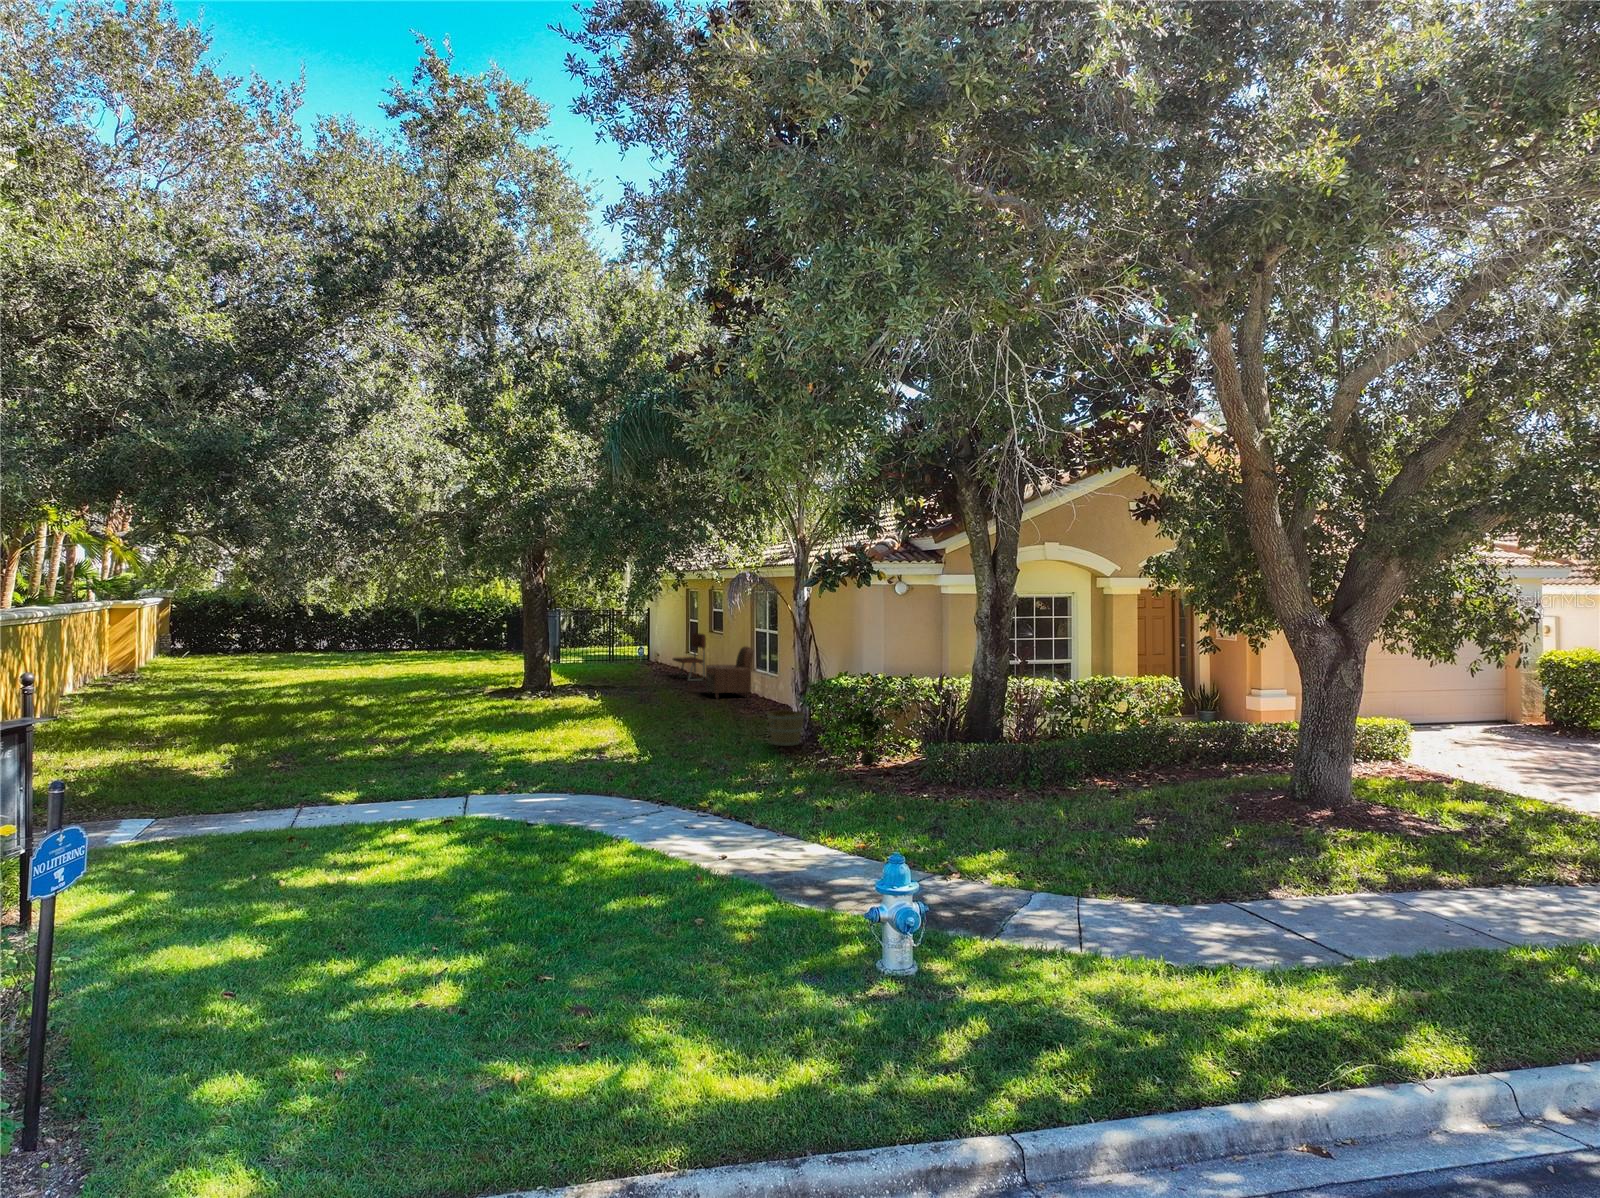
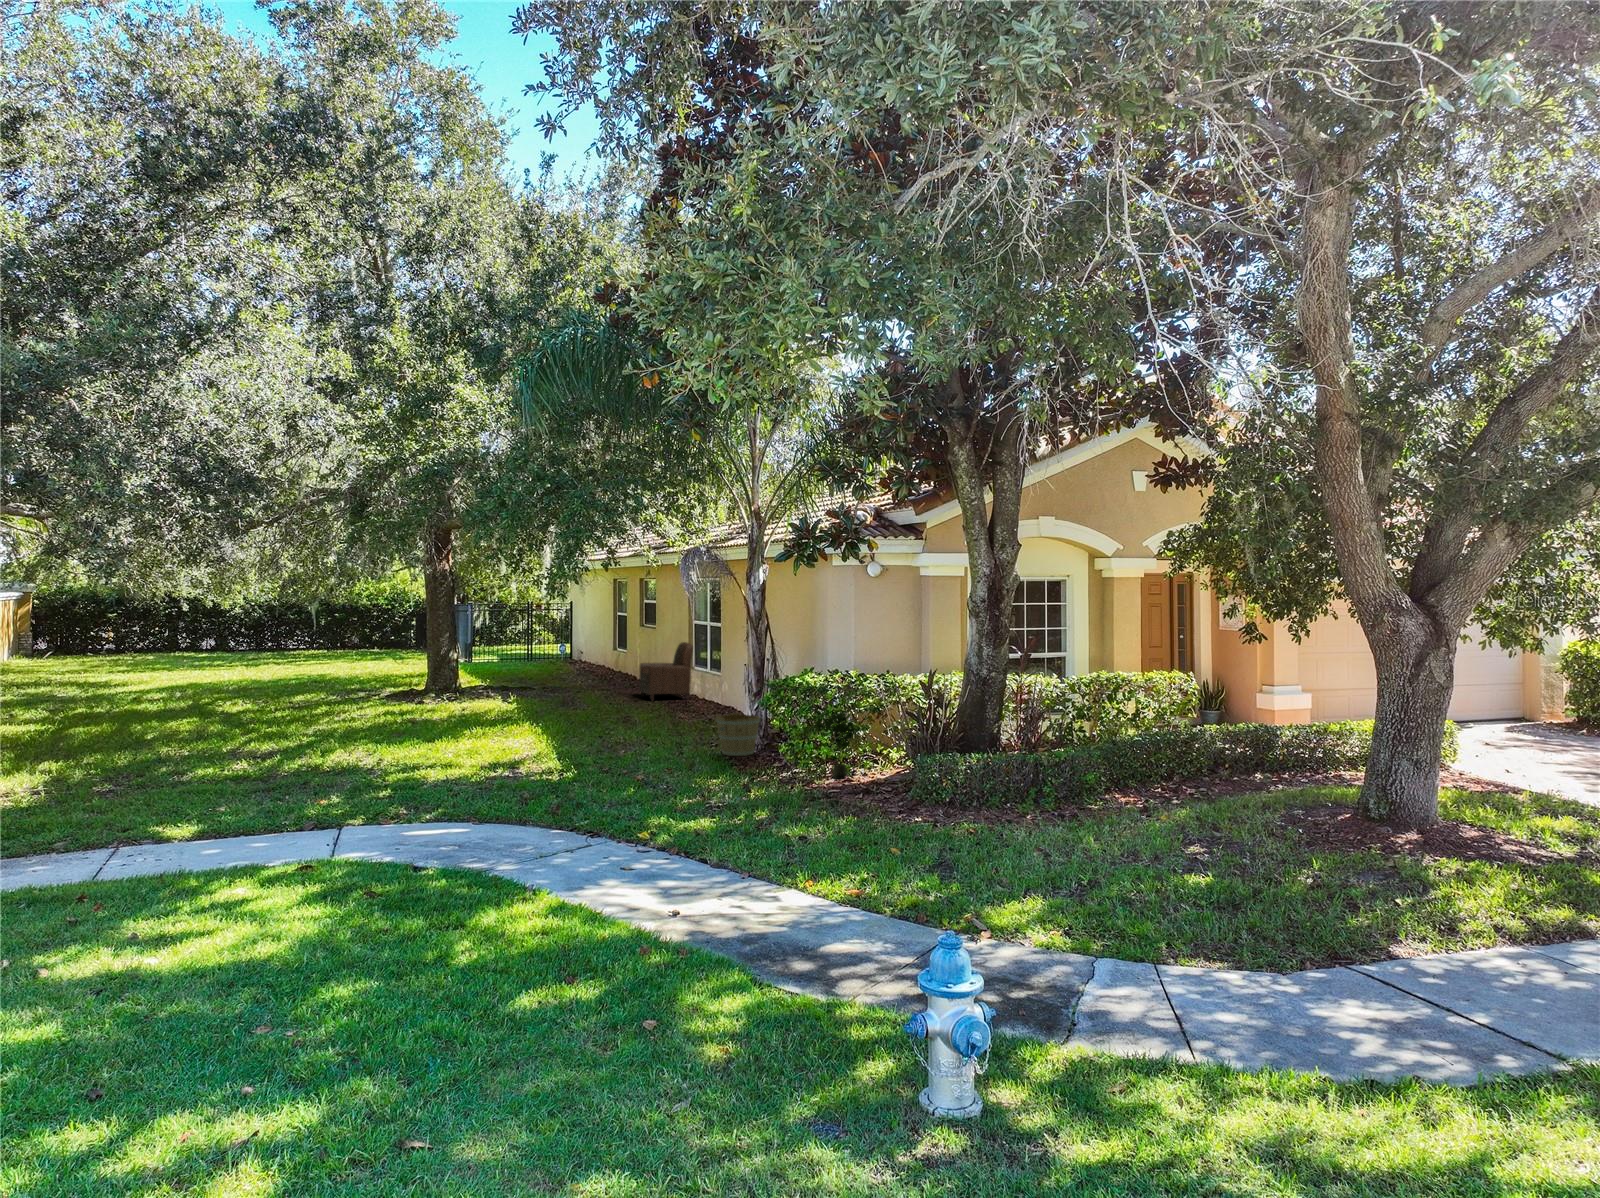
bench: present [673,633,706,681] -> none [601,629,638,682]

